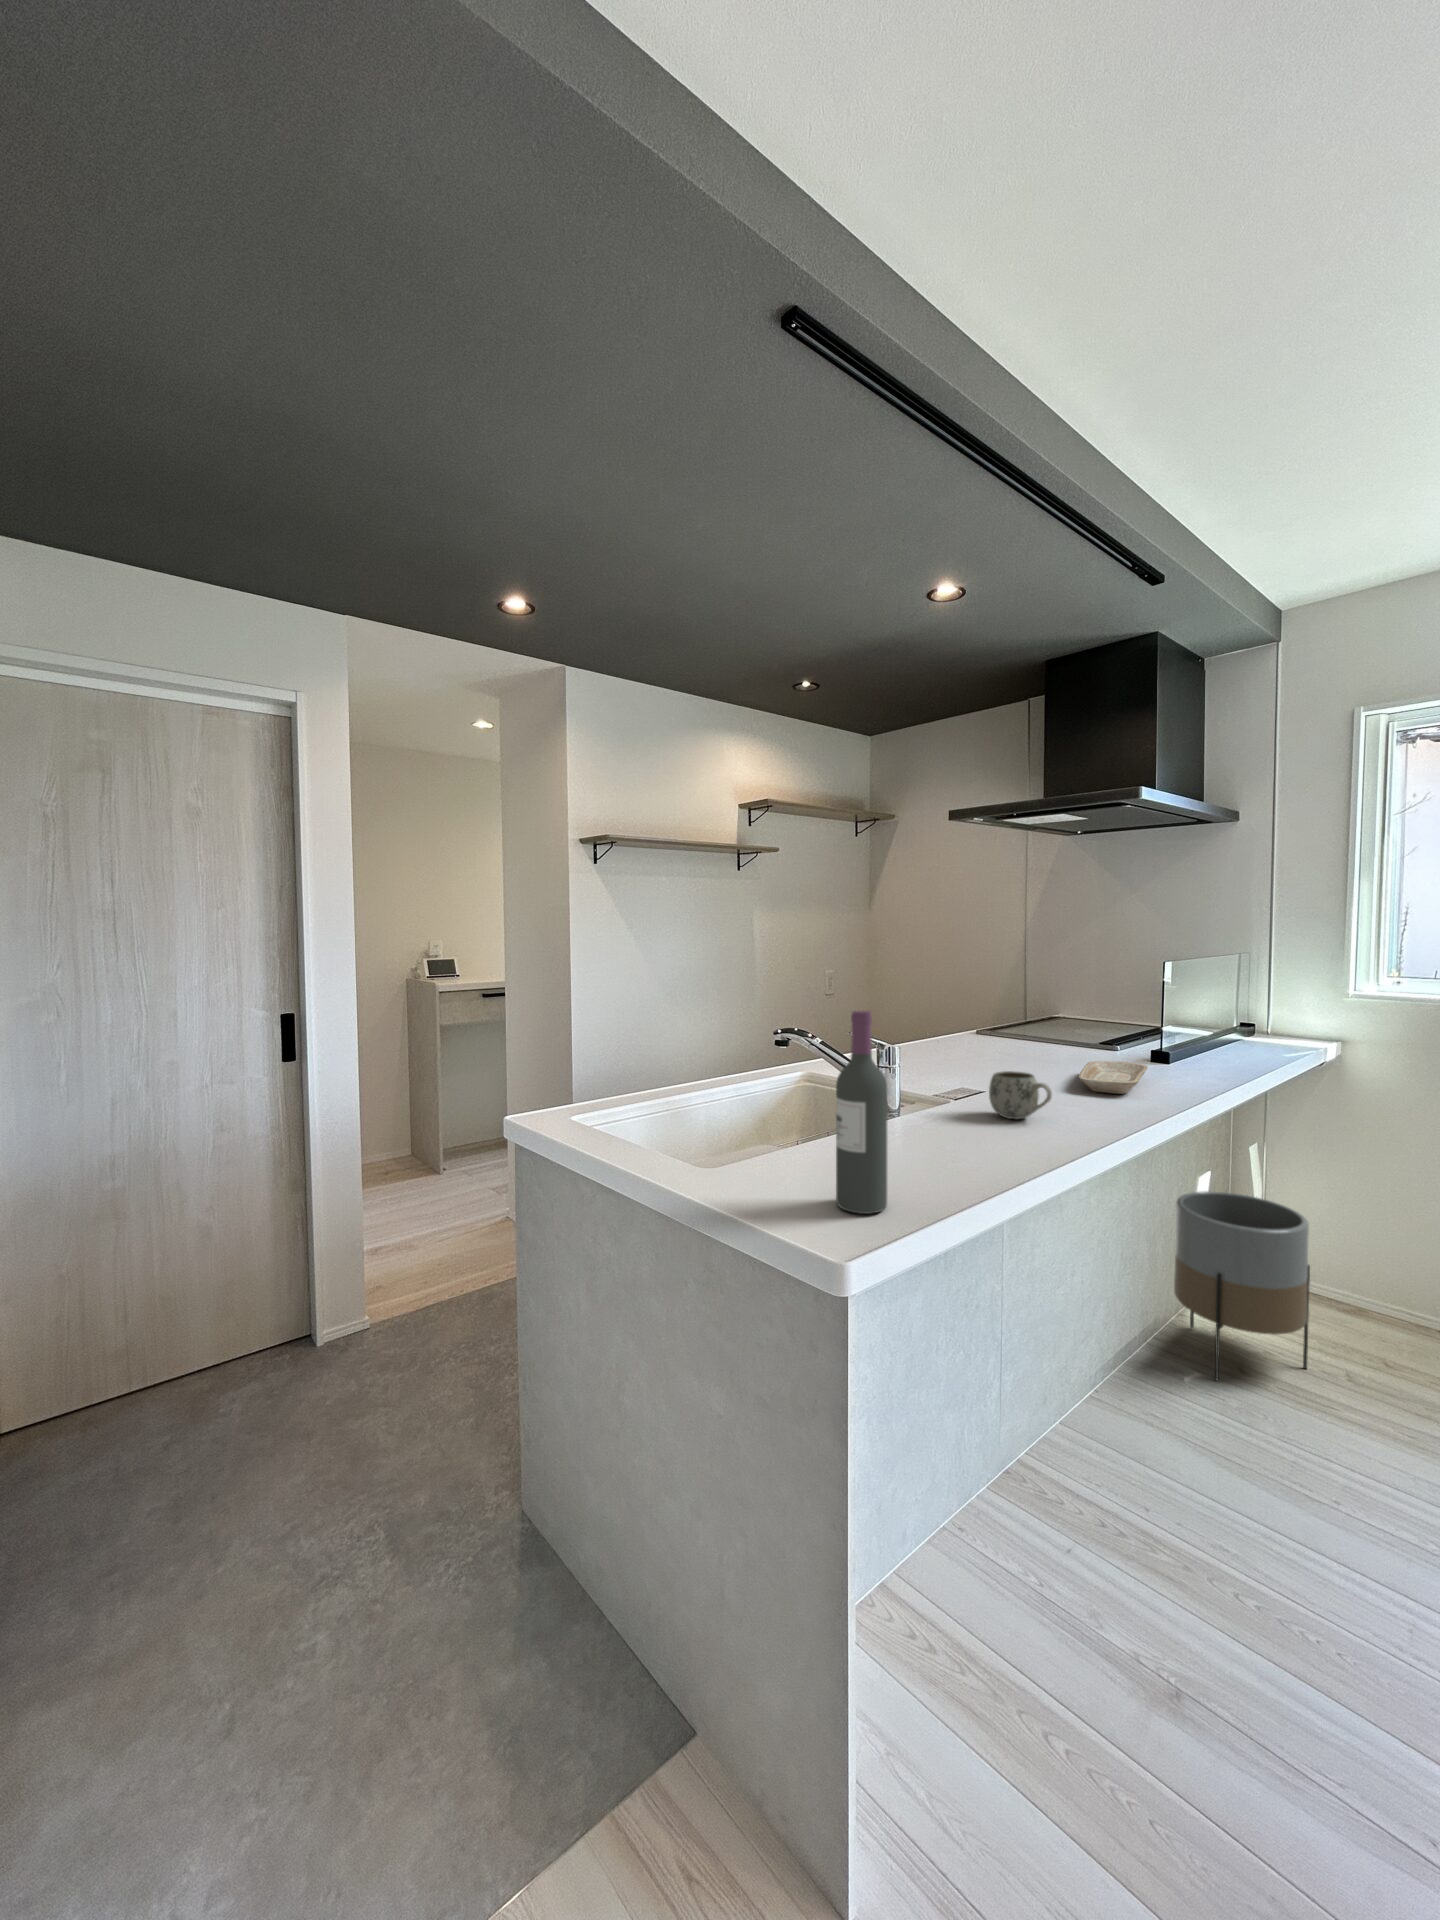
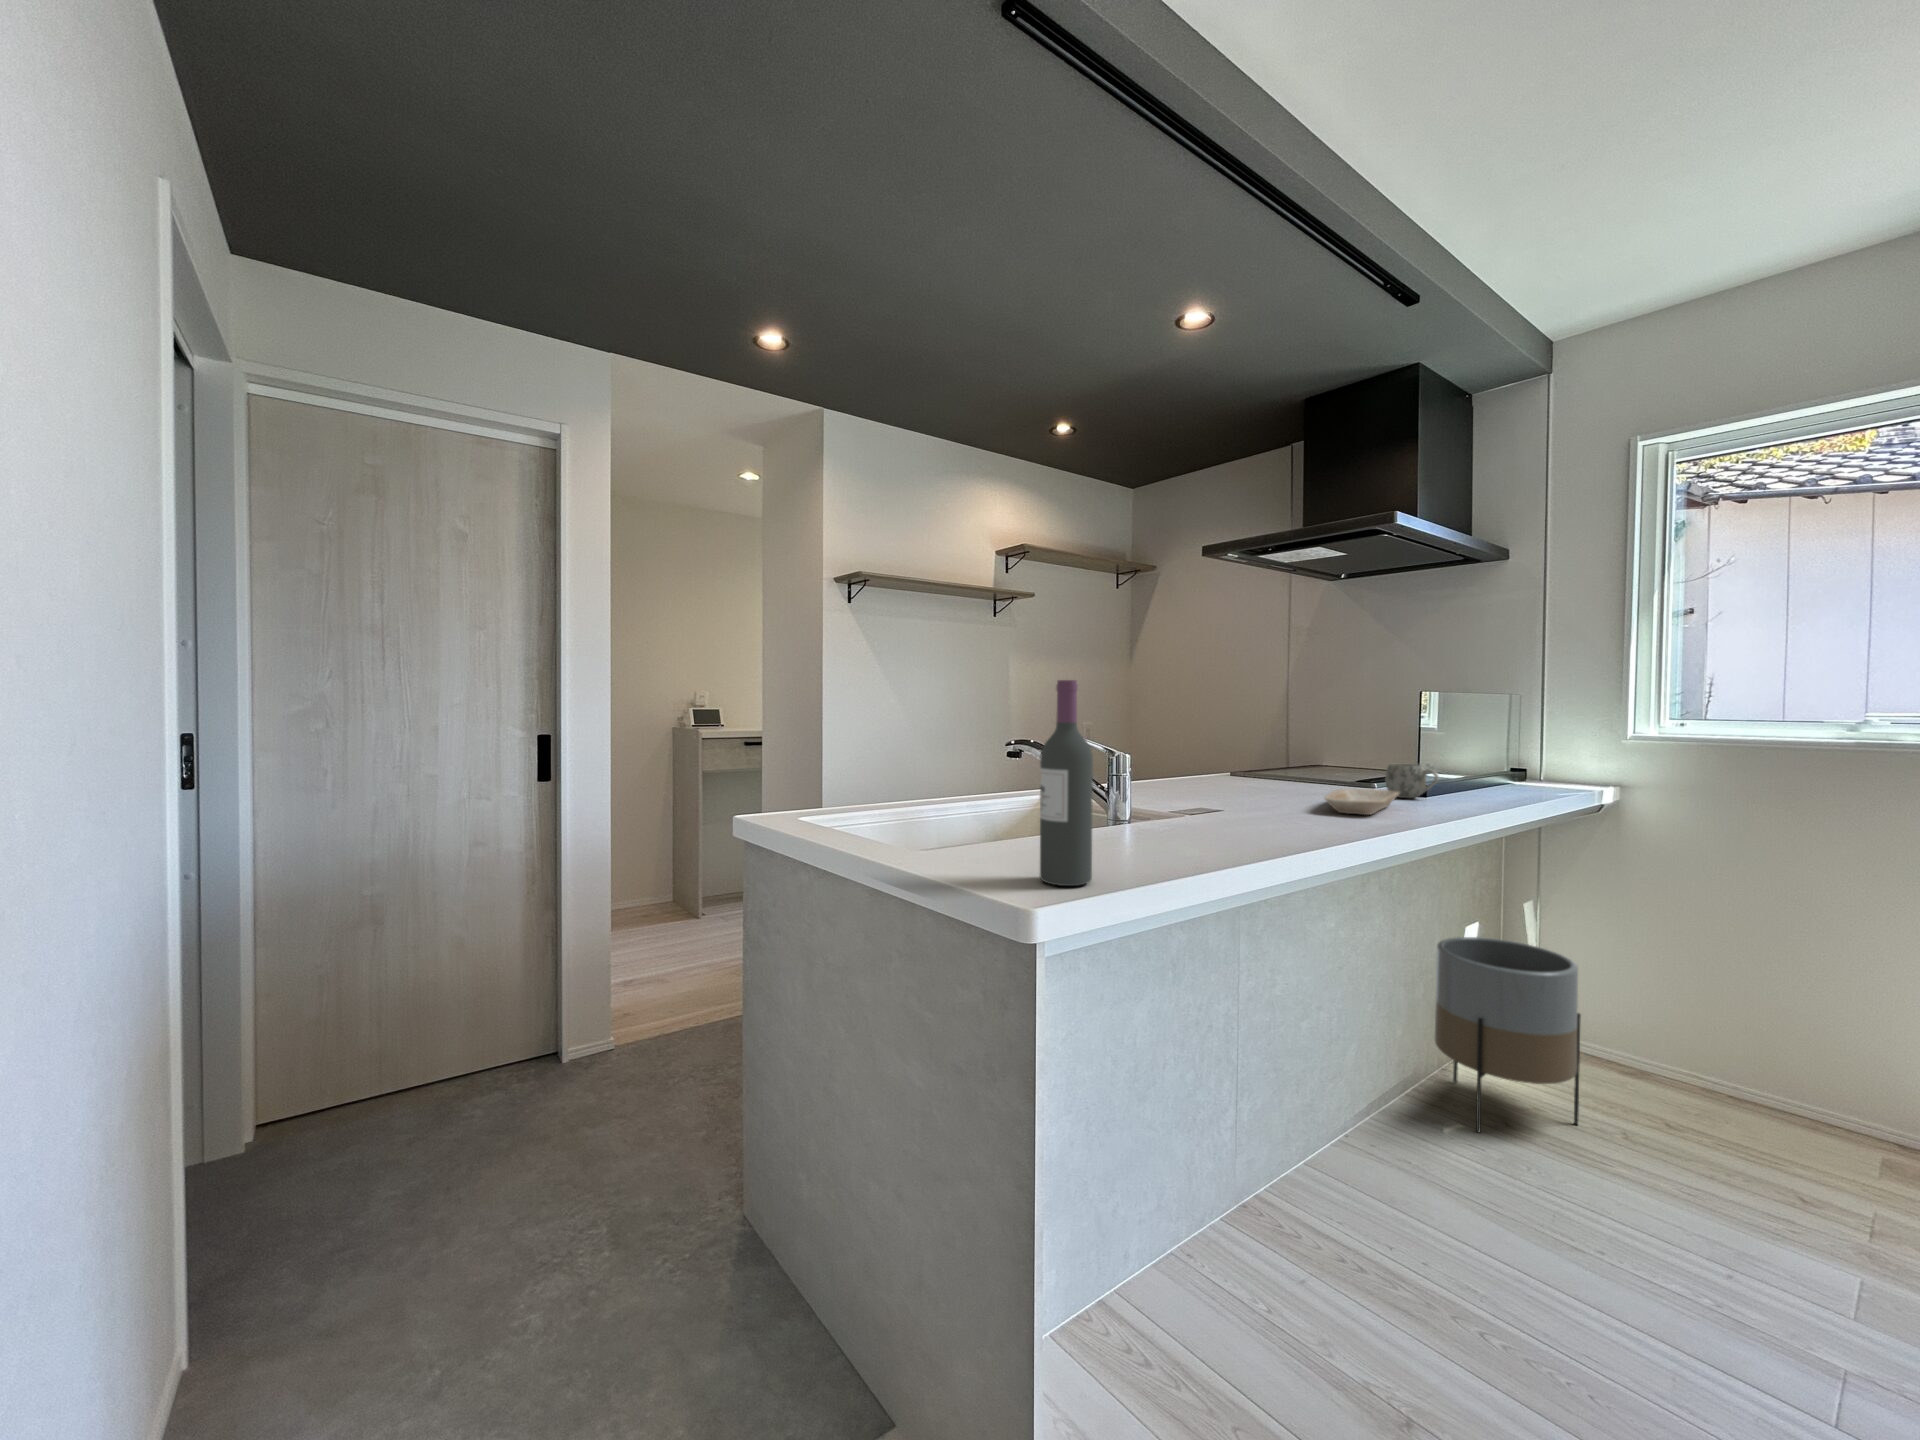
mug: present [989,1071,1052,1119] -> present [1385,764,1439,798]

